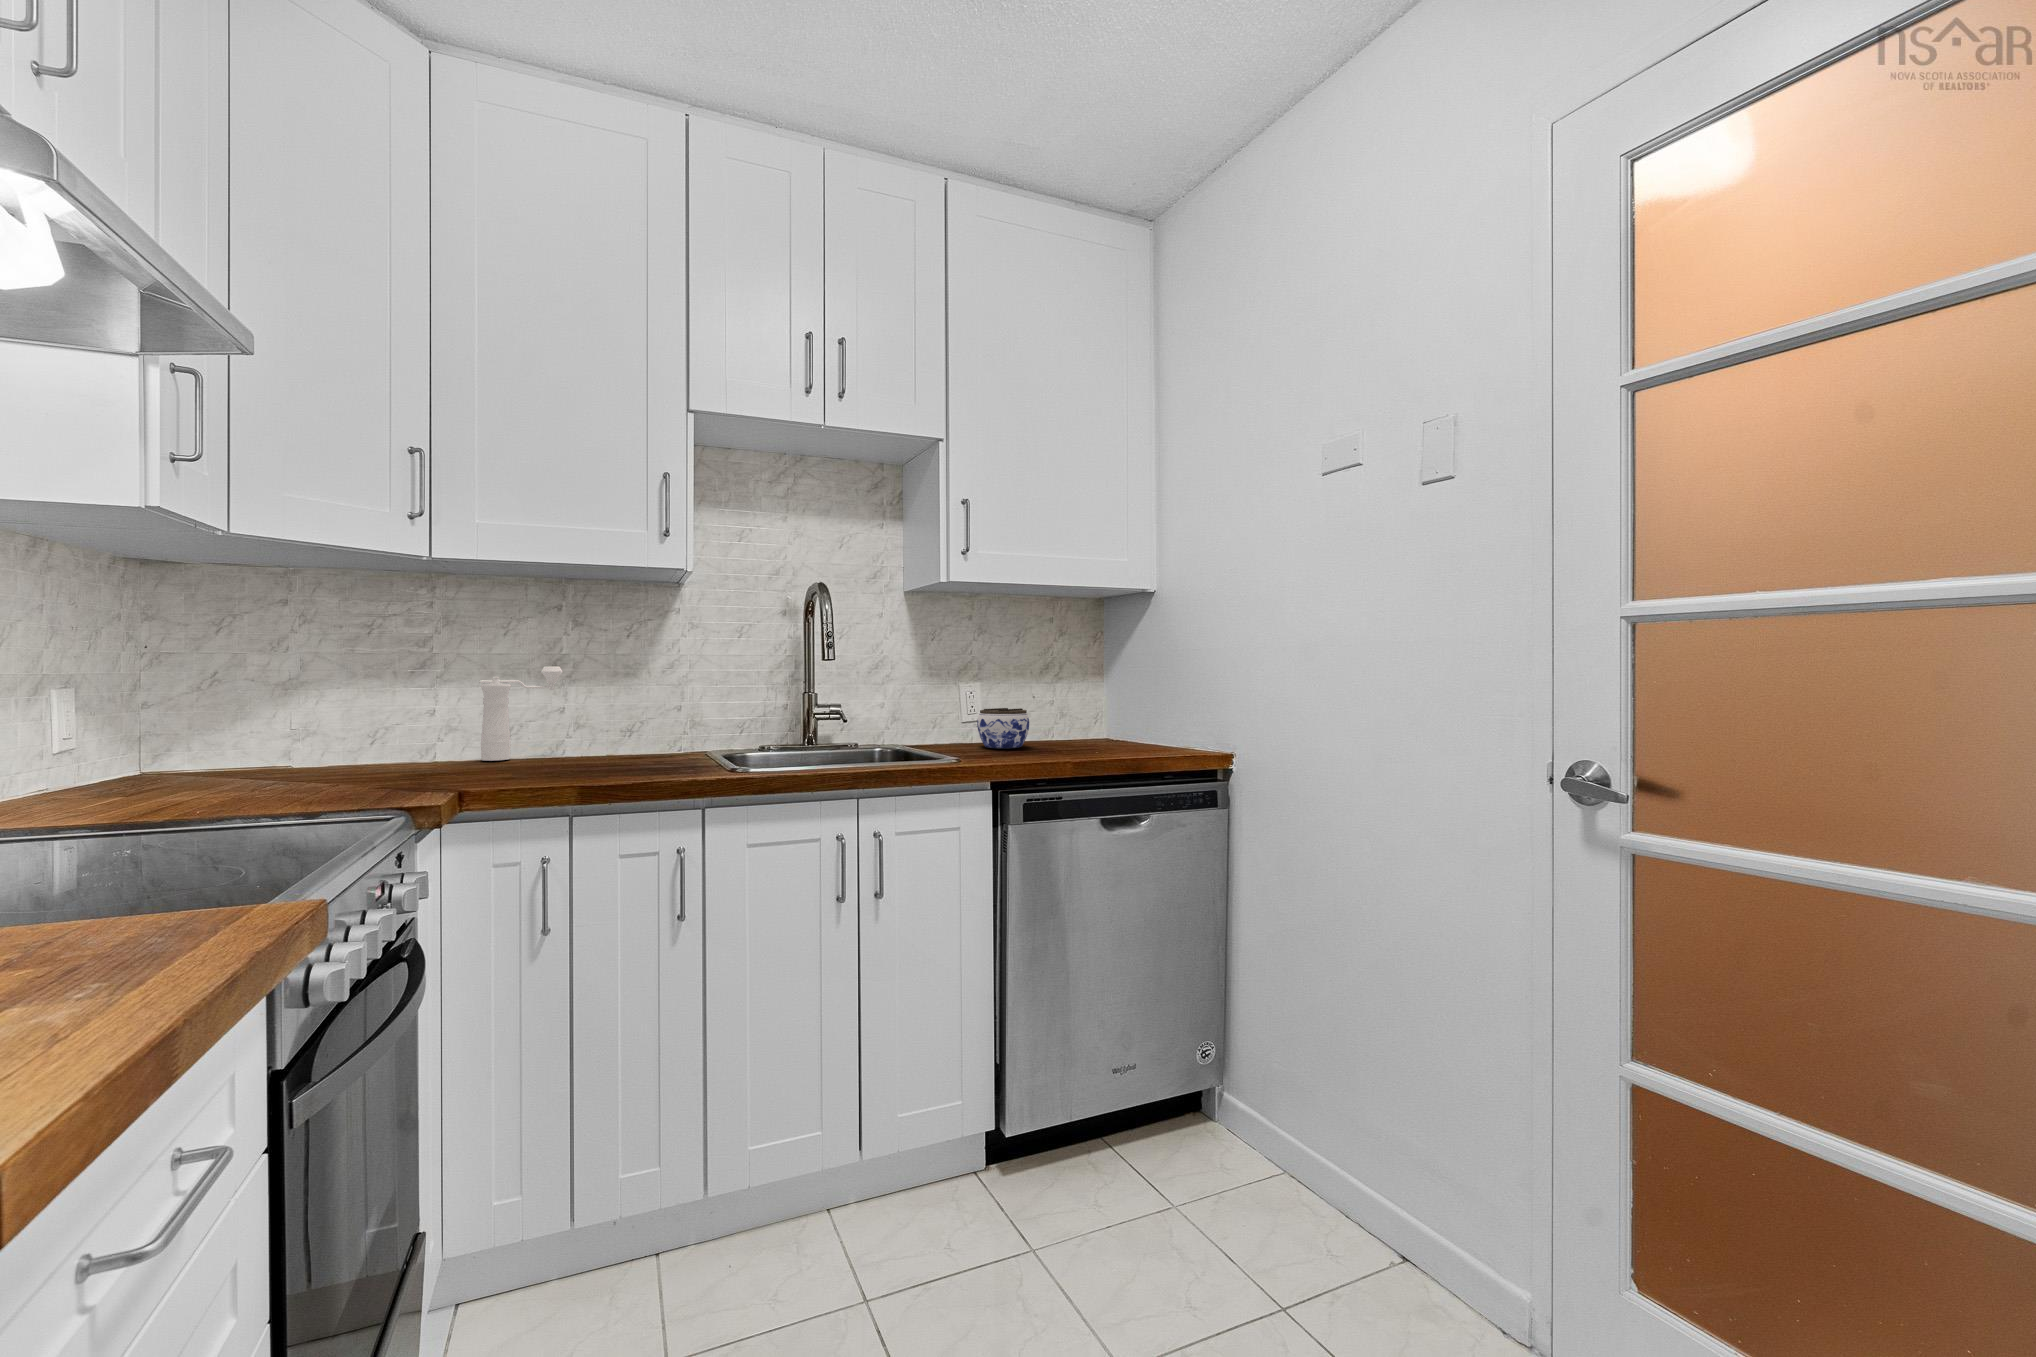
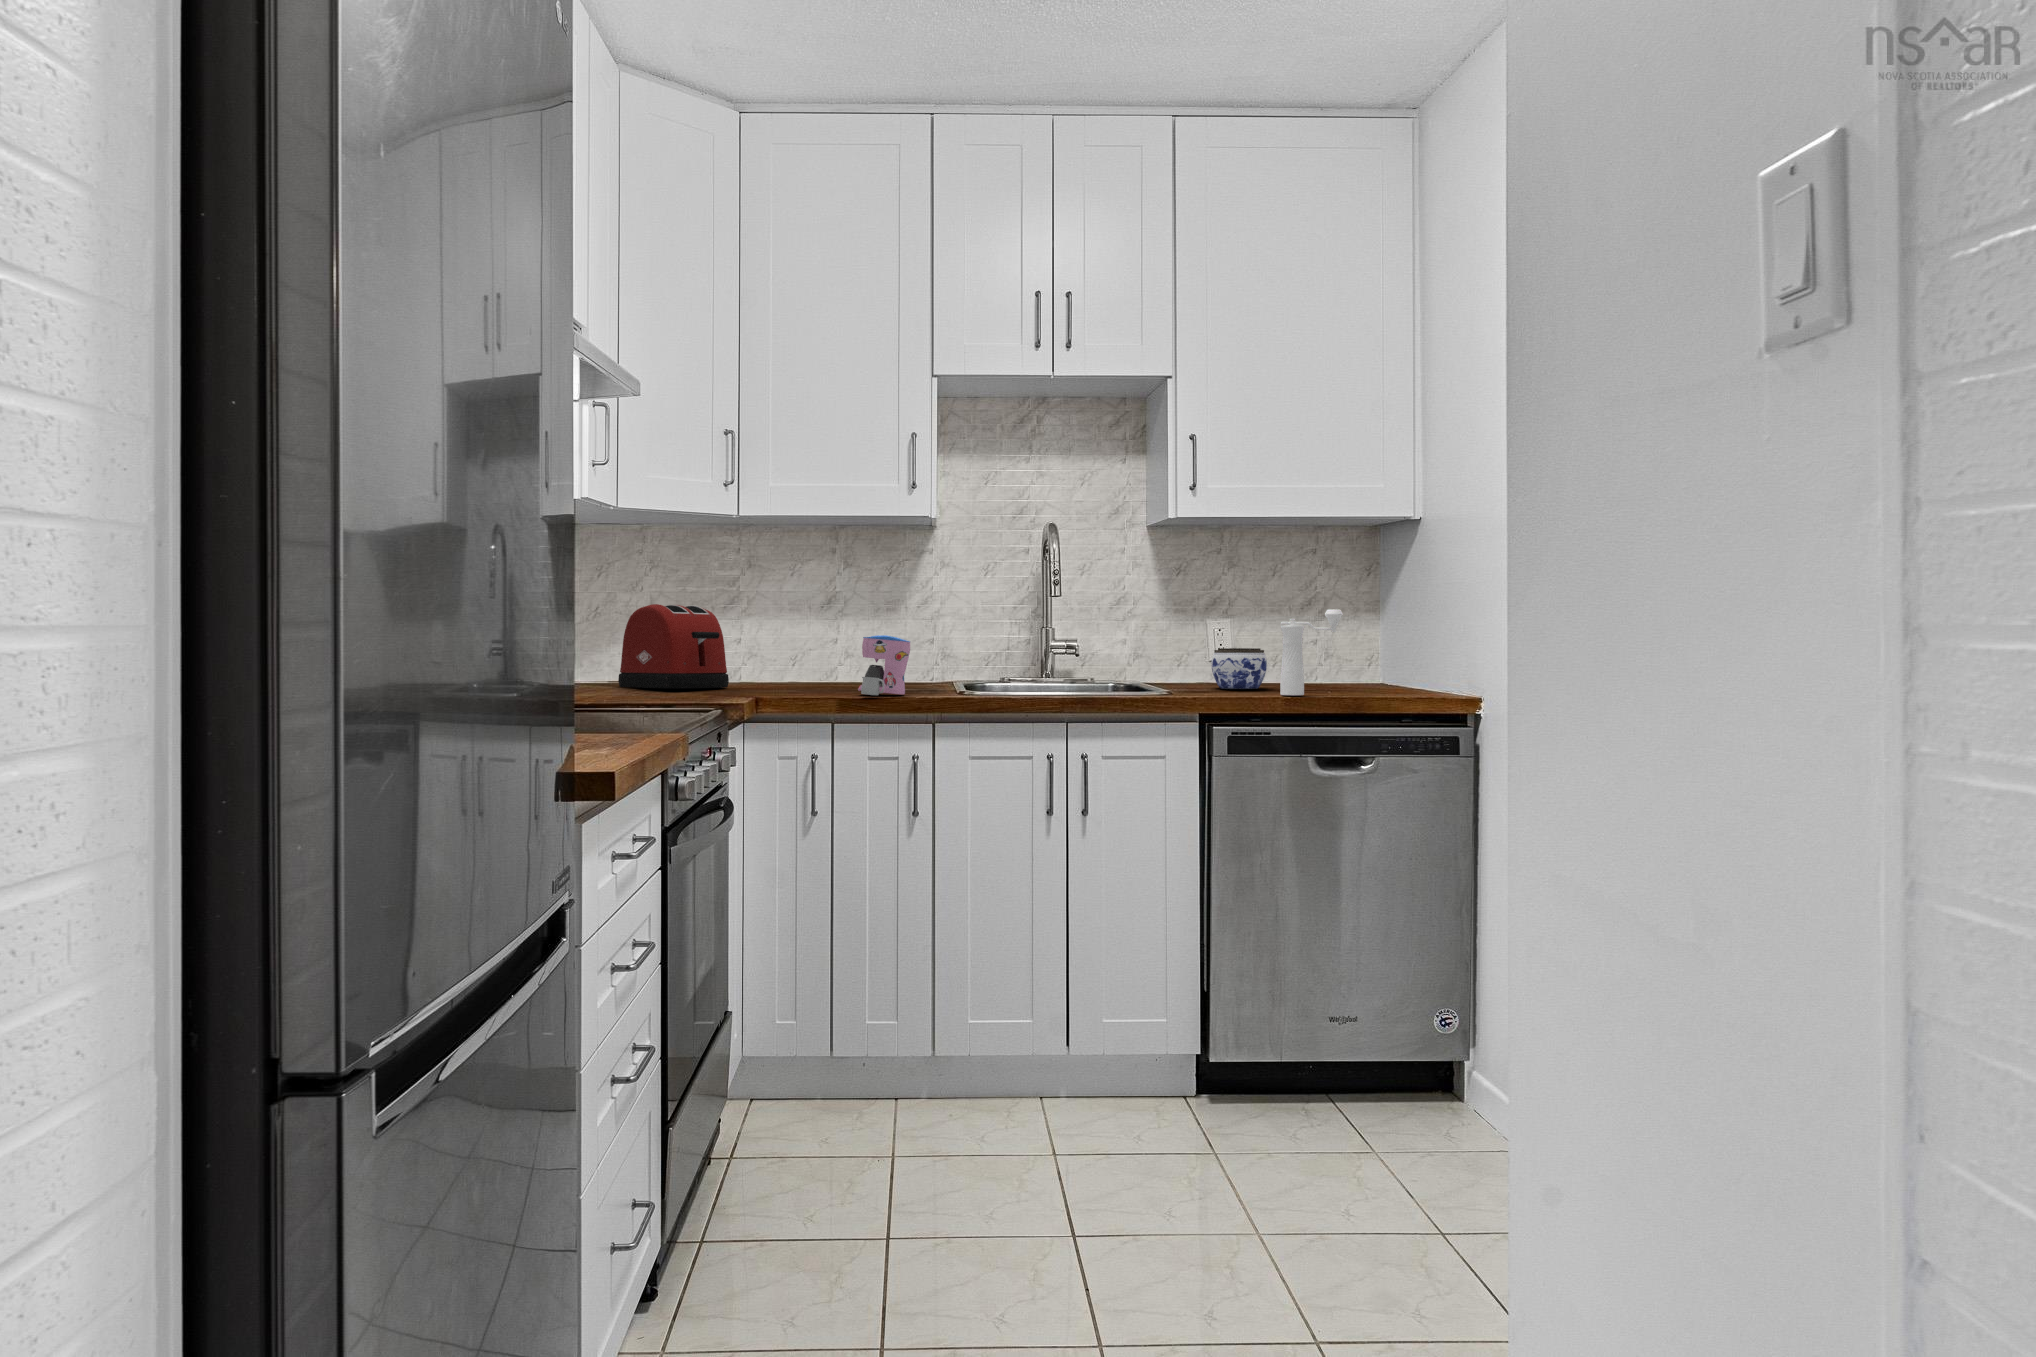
toaster: none [241,666,417,779] -> present [618,604,729,689]
pepper mill: present [479,667,563,761] -> present [1280,609,1343,695]
coffee maker: none [603,706,671,781] -> present [858,635,910,695]

